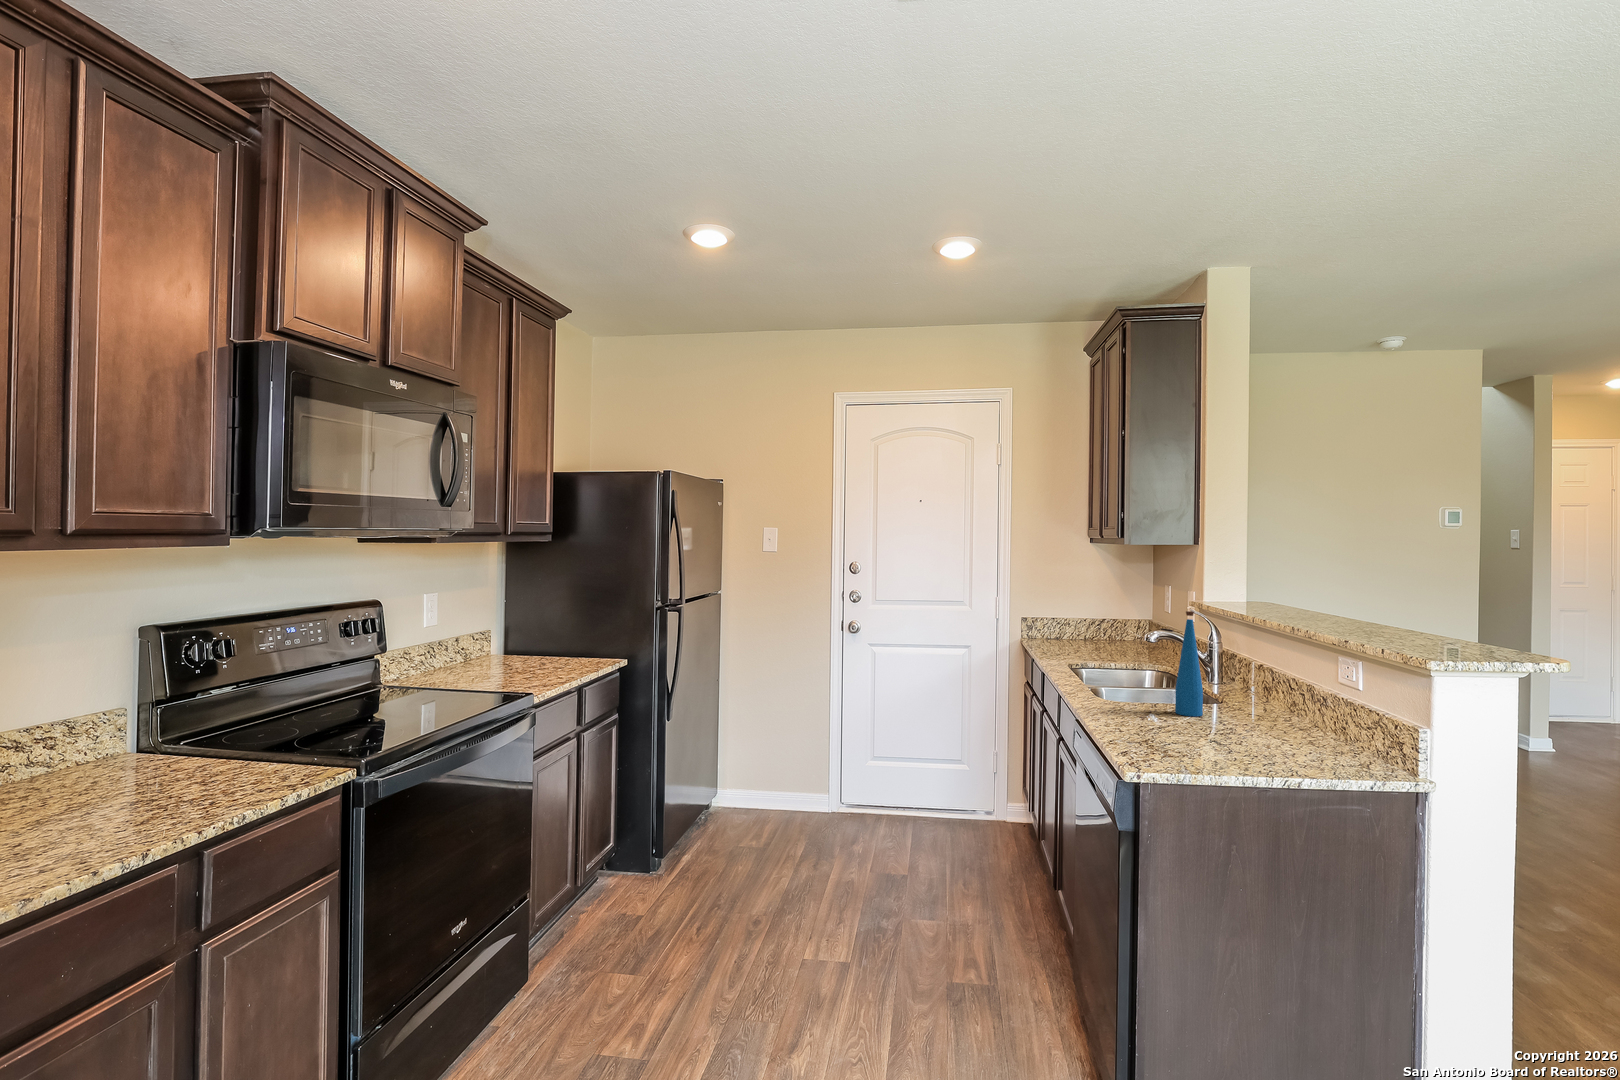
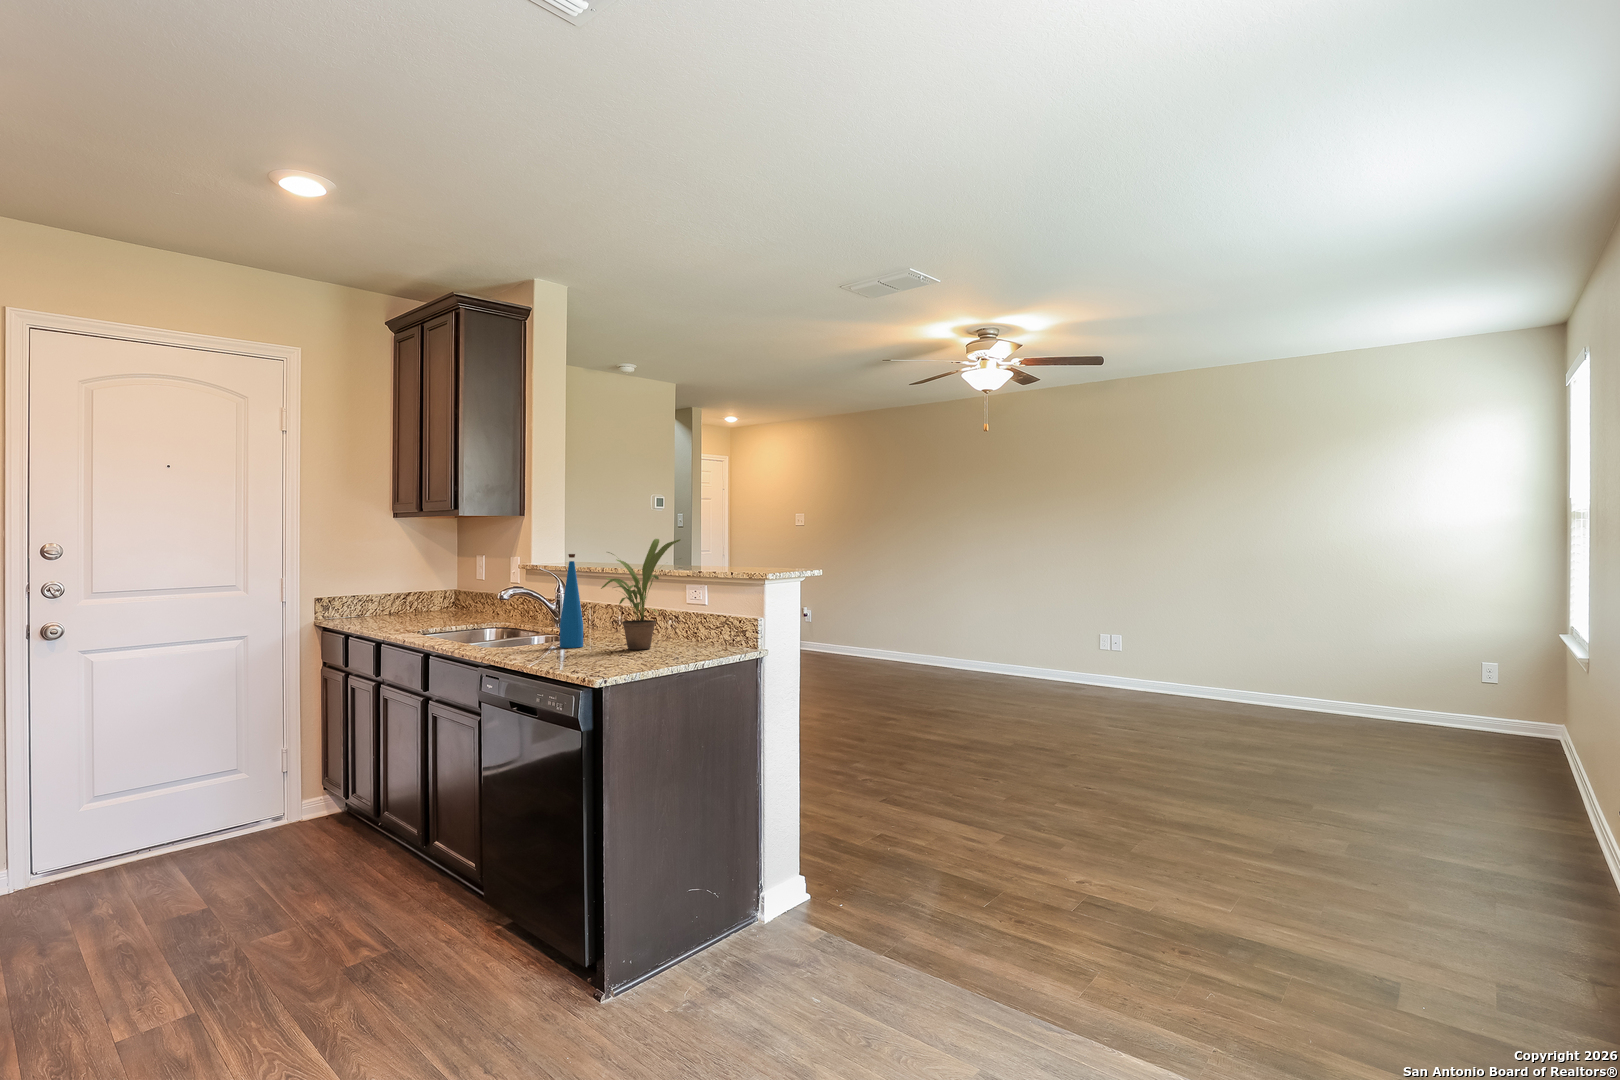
potted plant: none [1211,601,1315,737] -> present [601,539,680,650]

